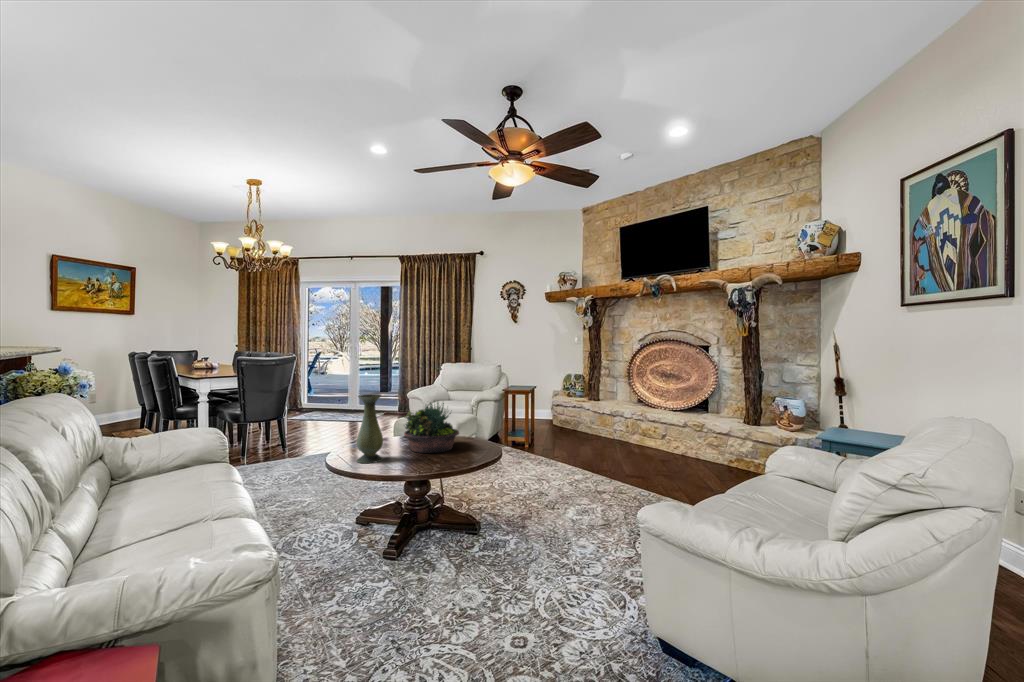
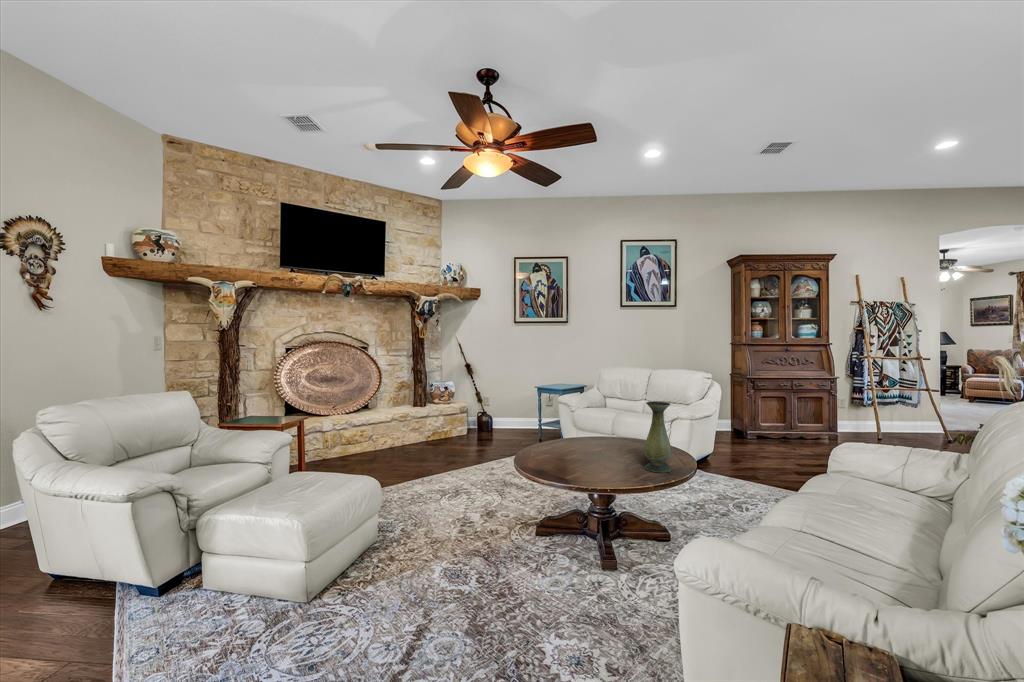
succulent planter: present [404,402,459,453] -> none [572,404,628,458]

